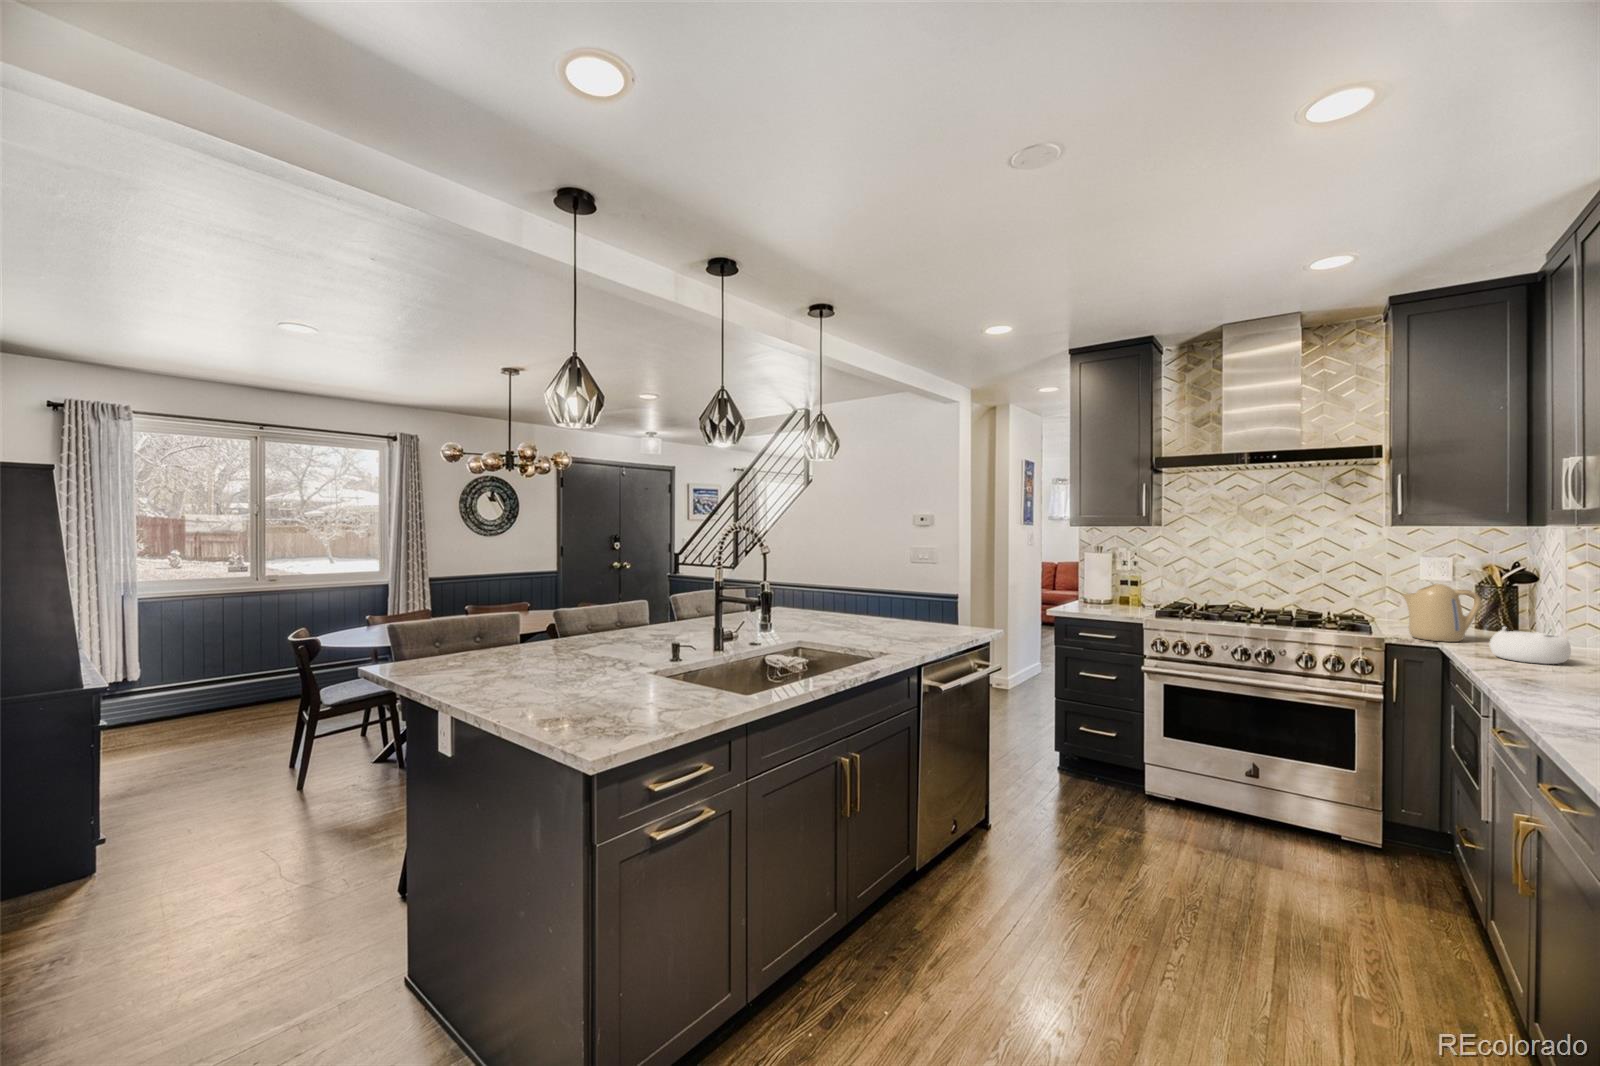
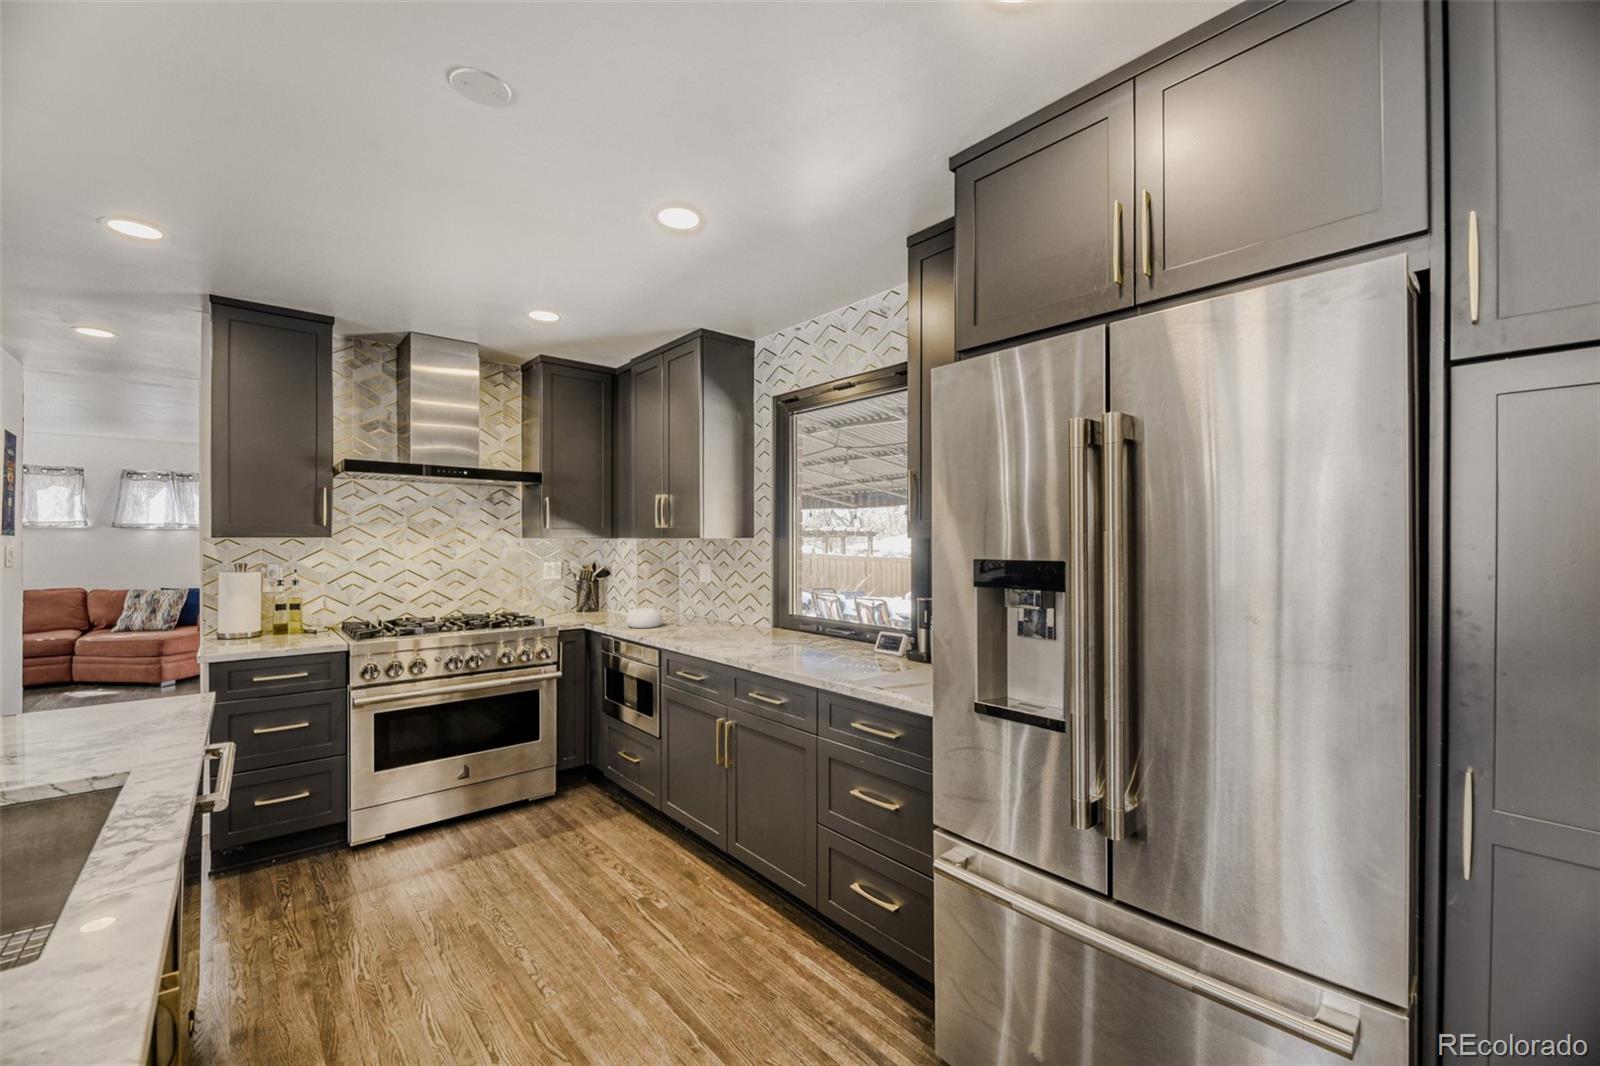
kettle: present [1402,584,1482,642] -> none [561,581,603,623]

